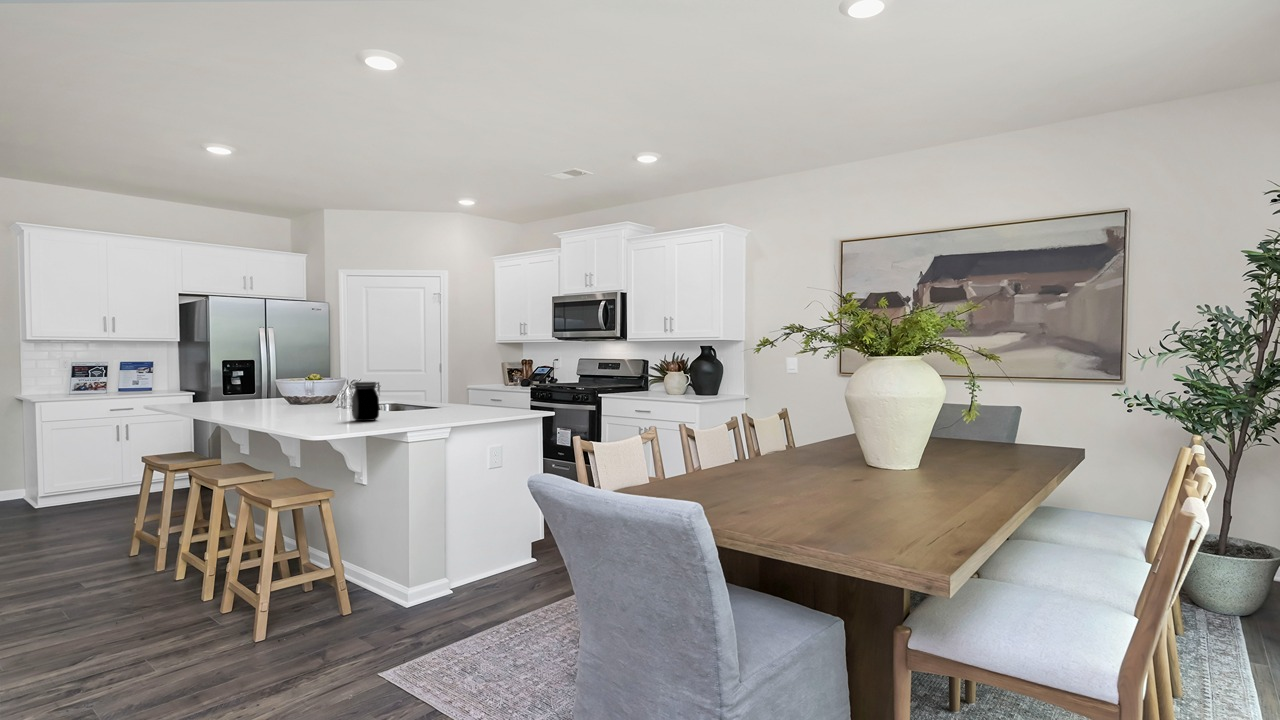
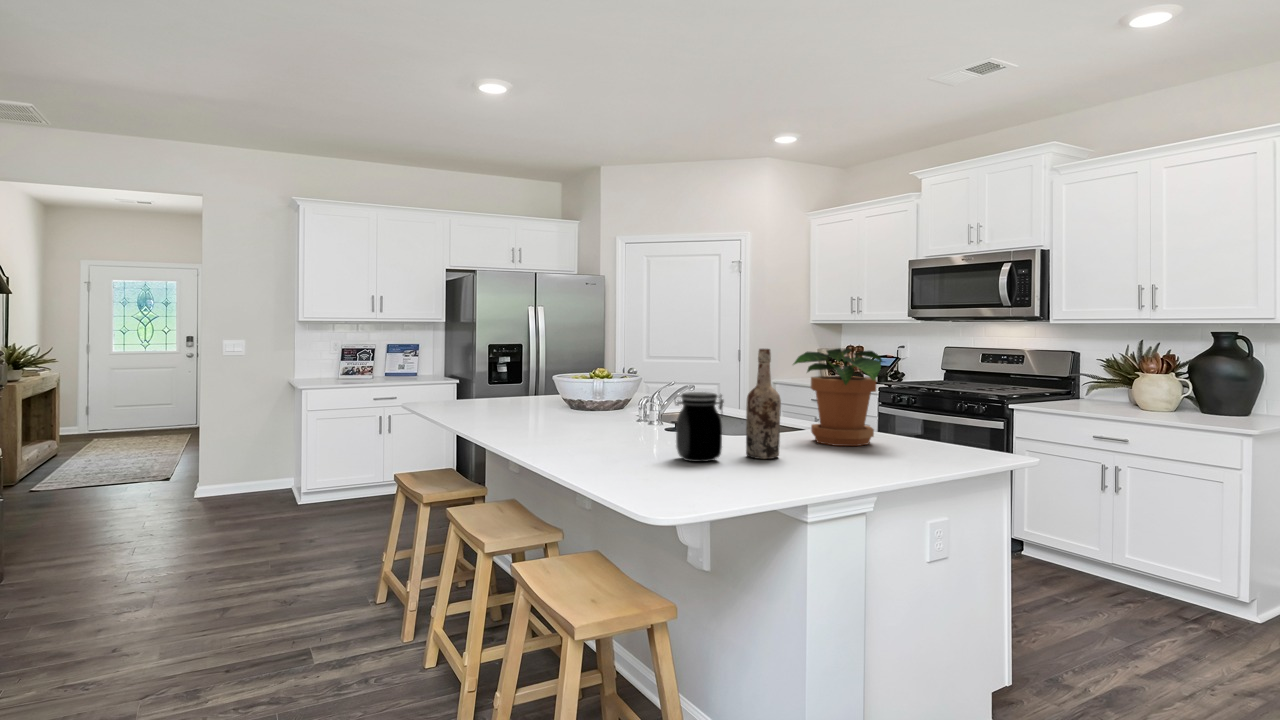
wine bottle: none [396,356,417,419] -> present [746,349,781,459]
potted plant: none [433,356,487,413] -> present [793,349,882,446]

